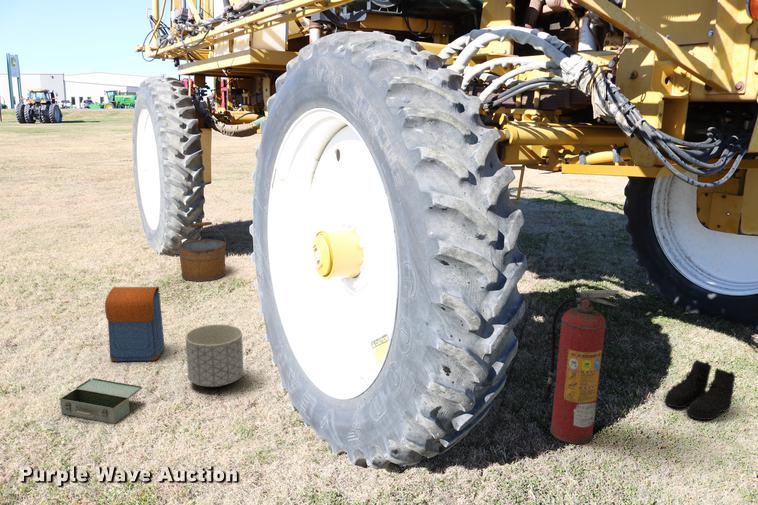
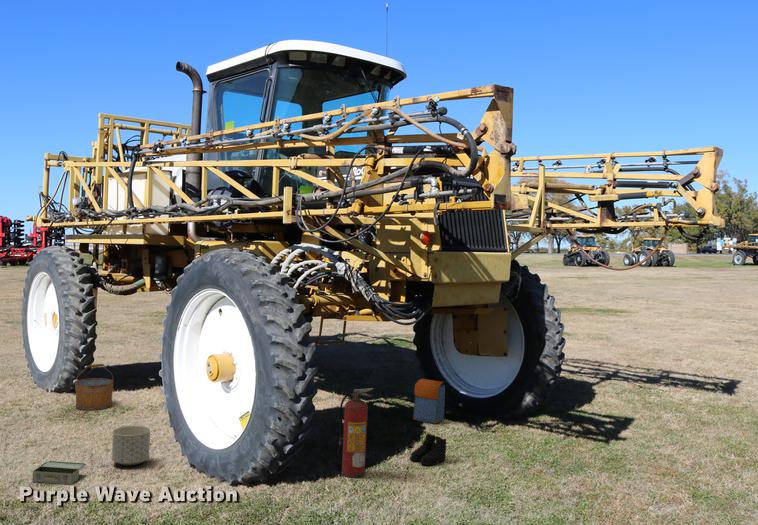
backpack: present [105,287,164,361] -> present [413,379,445,424]

